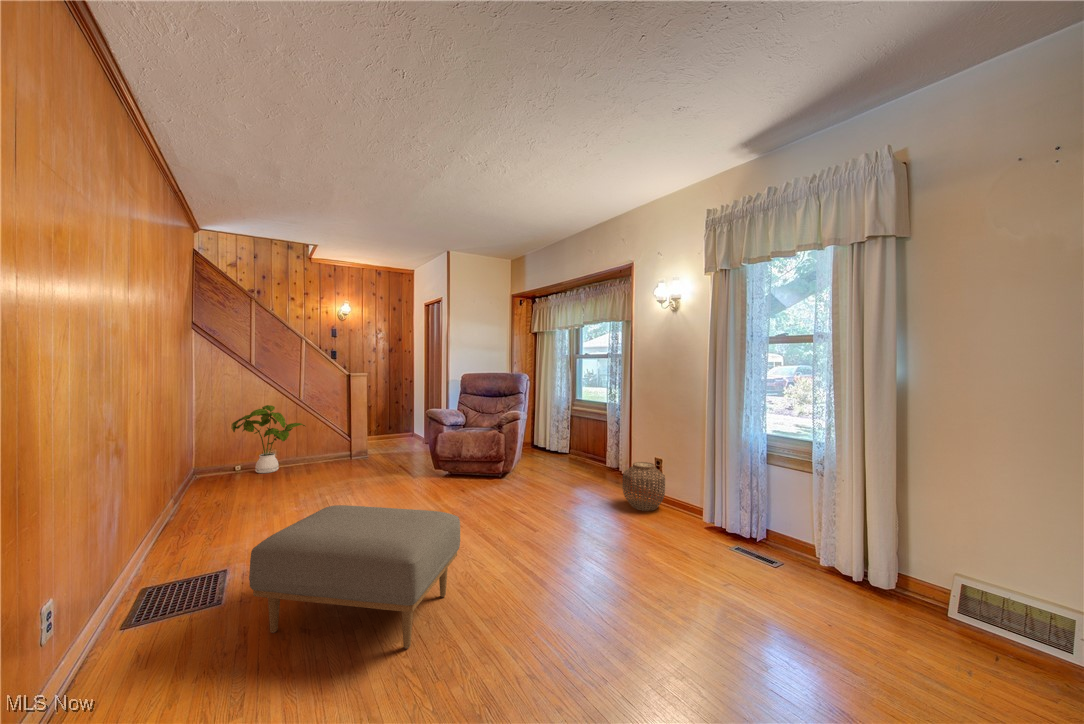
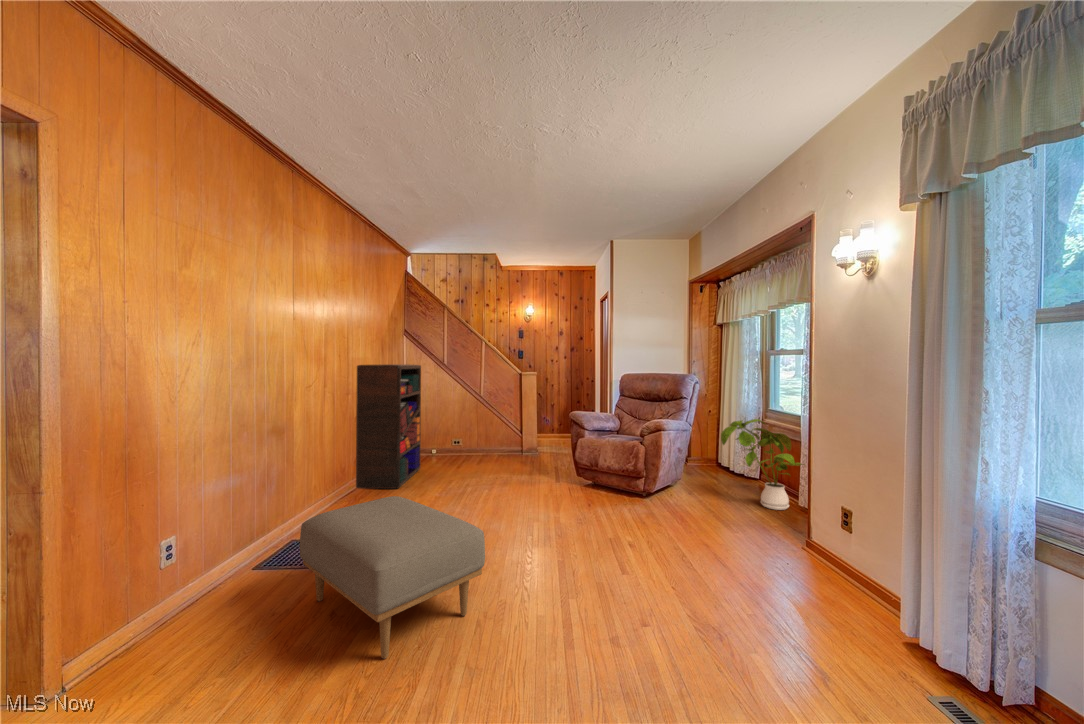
bookshelf: none [173,366,244,521] -> present [356,364,421,489]
house plant: present [231,405,305,473] -> present [721,419,803,510]
woven basket: present [623,462,665,511] -> none [779,505,851,582]

